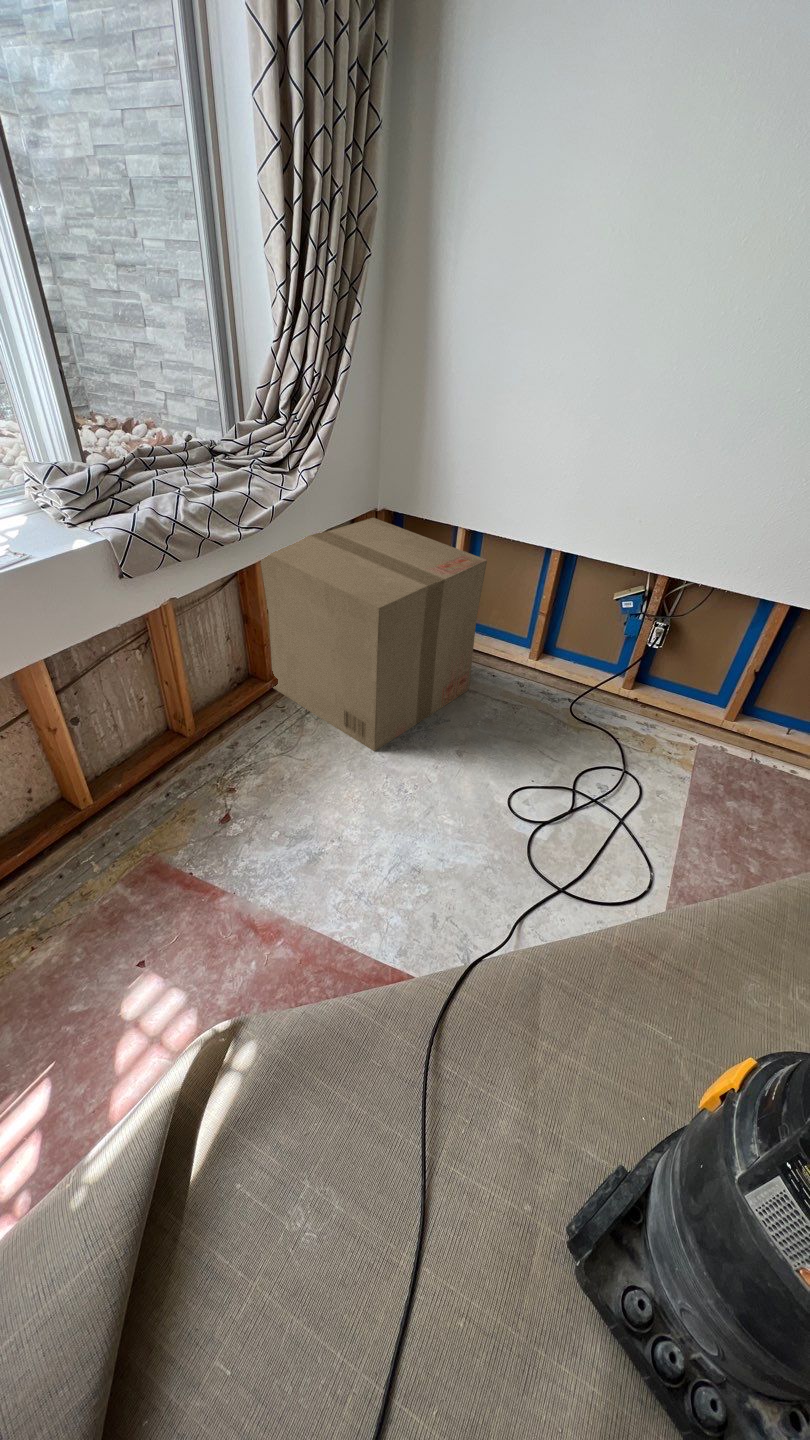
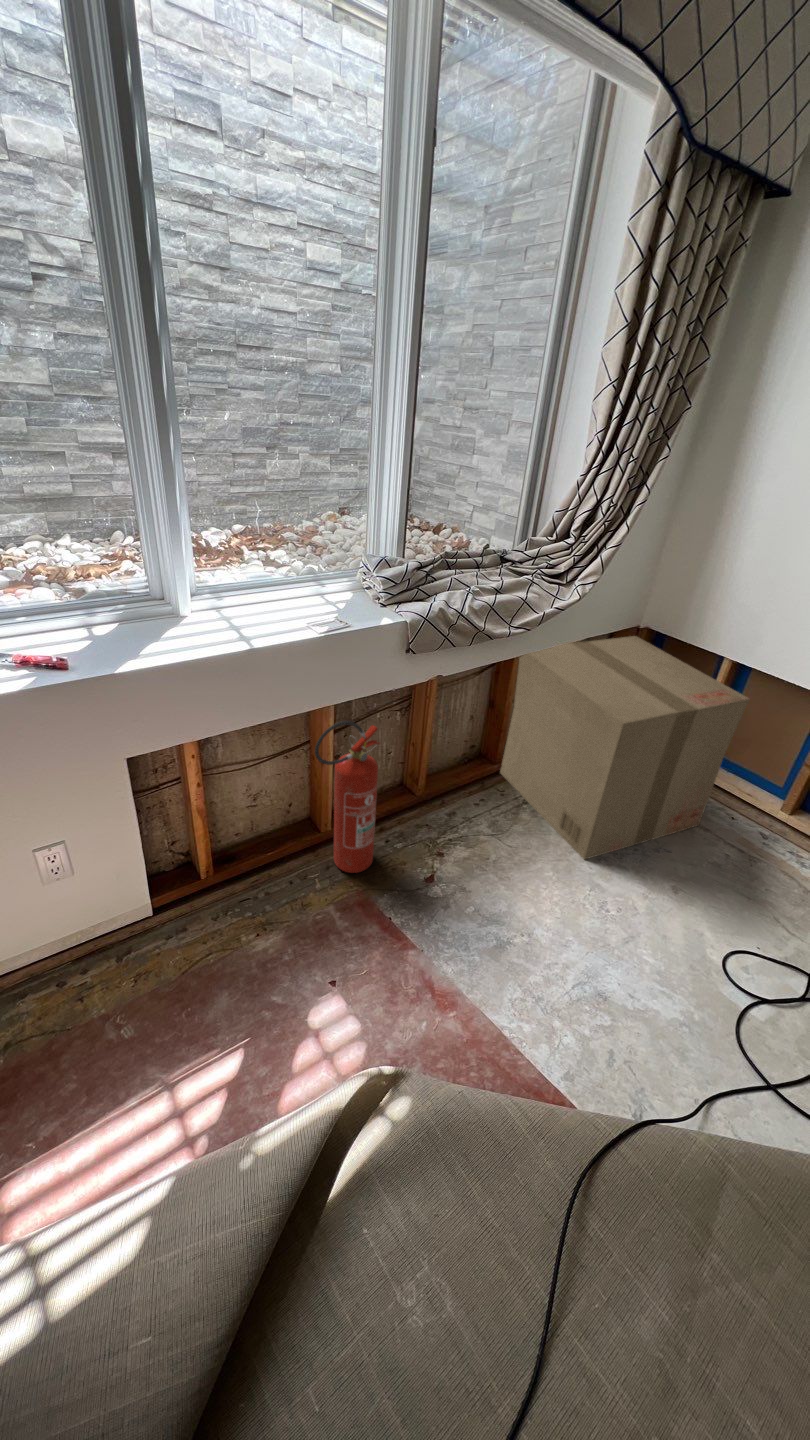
fire extinguisher: none [35,671,155,840] -> present [315,721,379,873]

